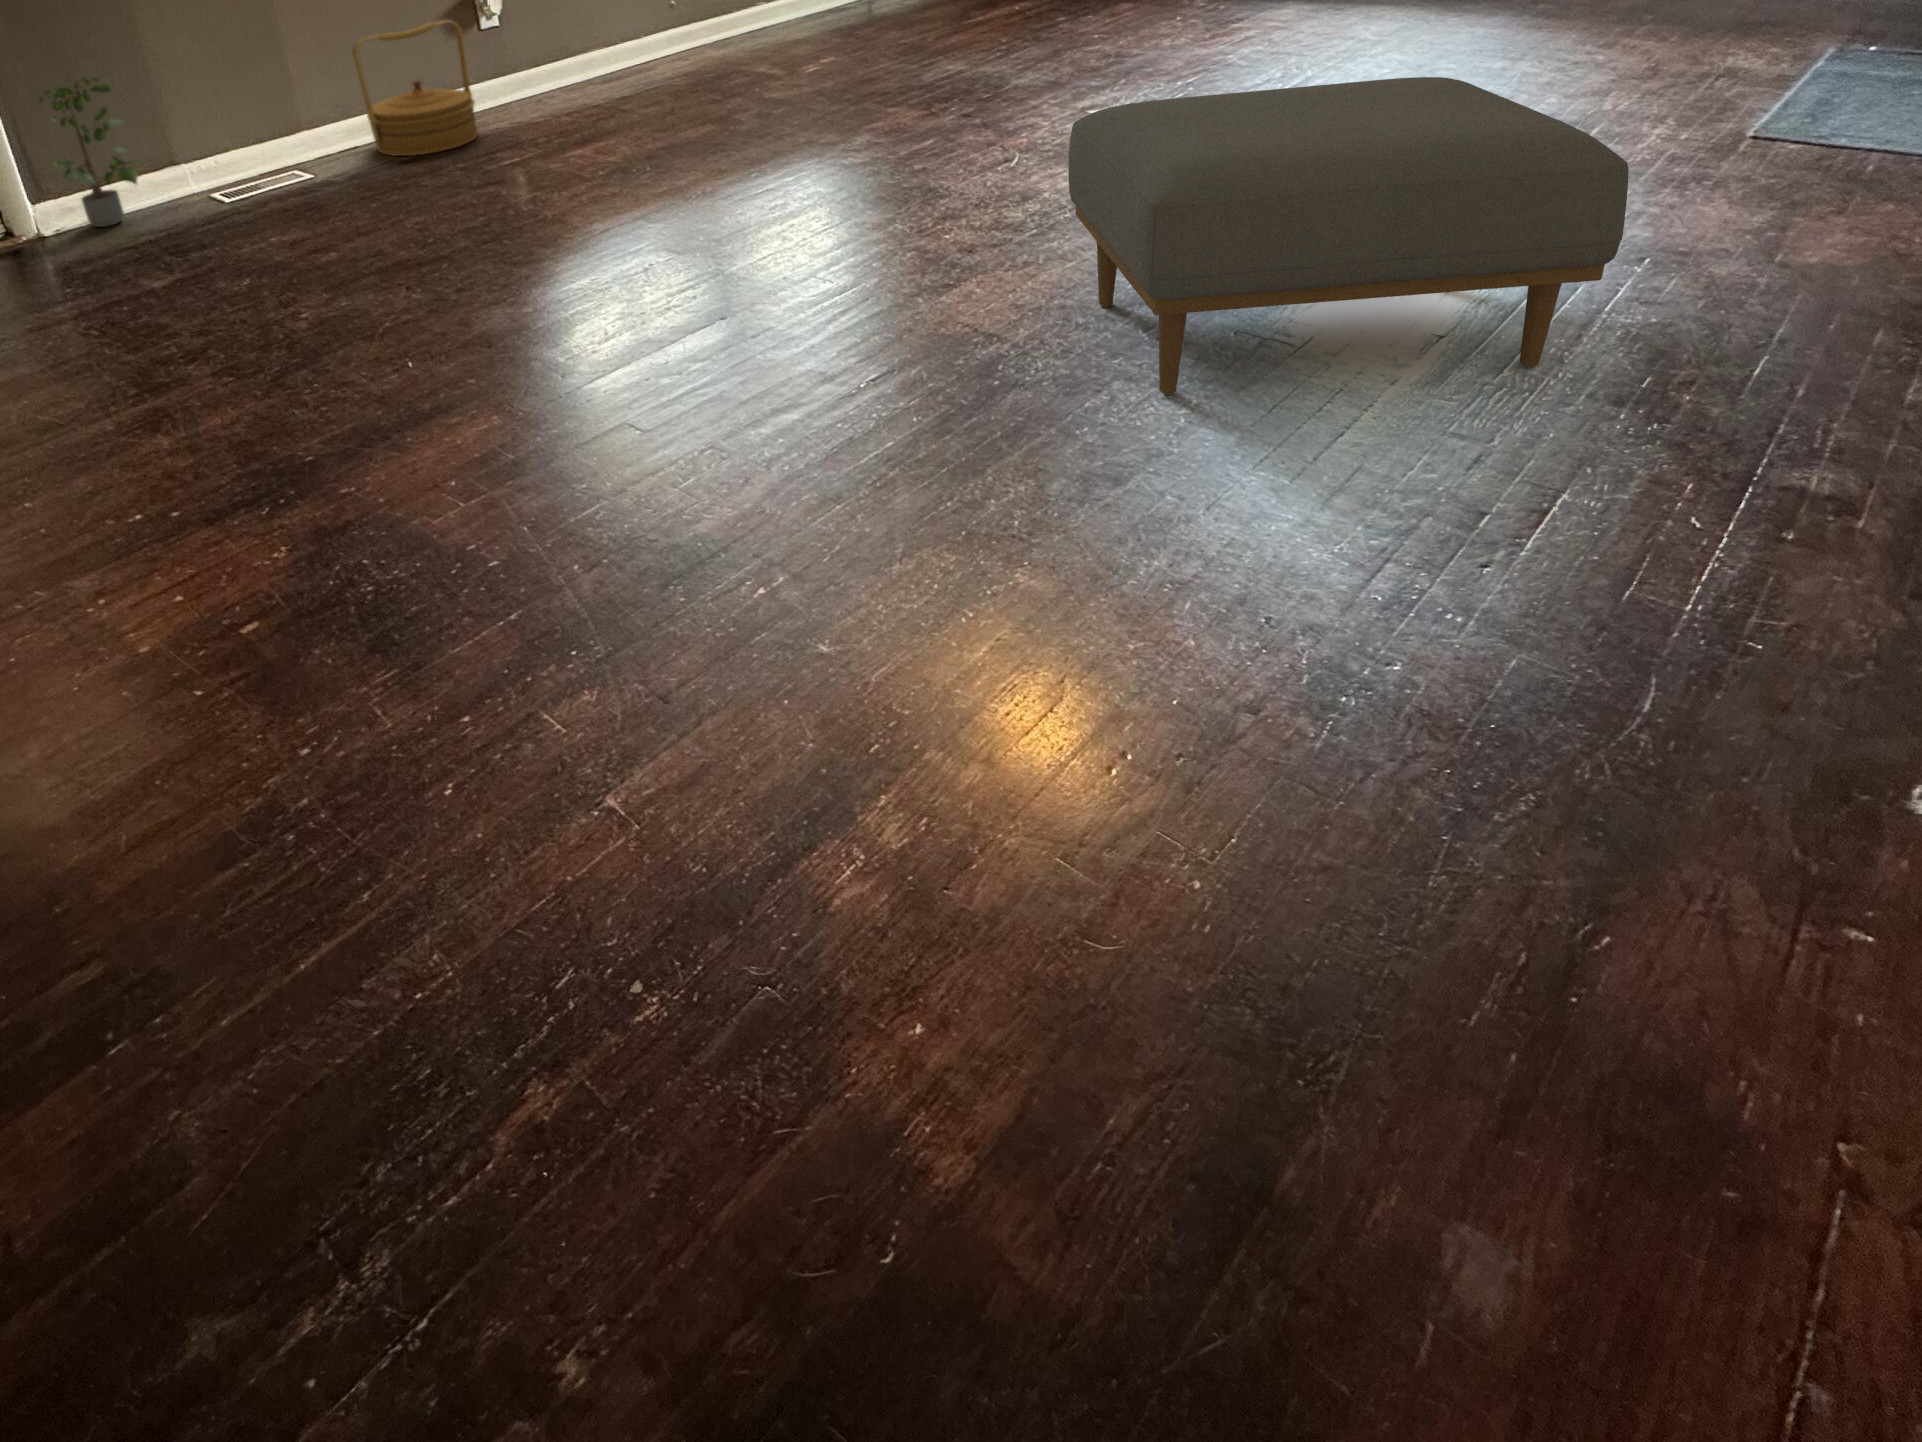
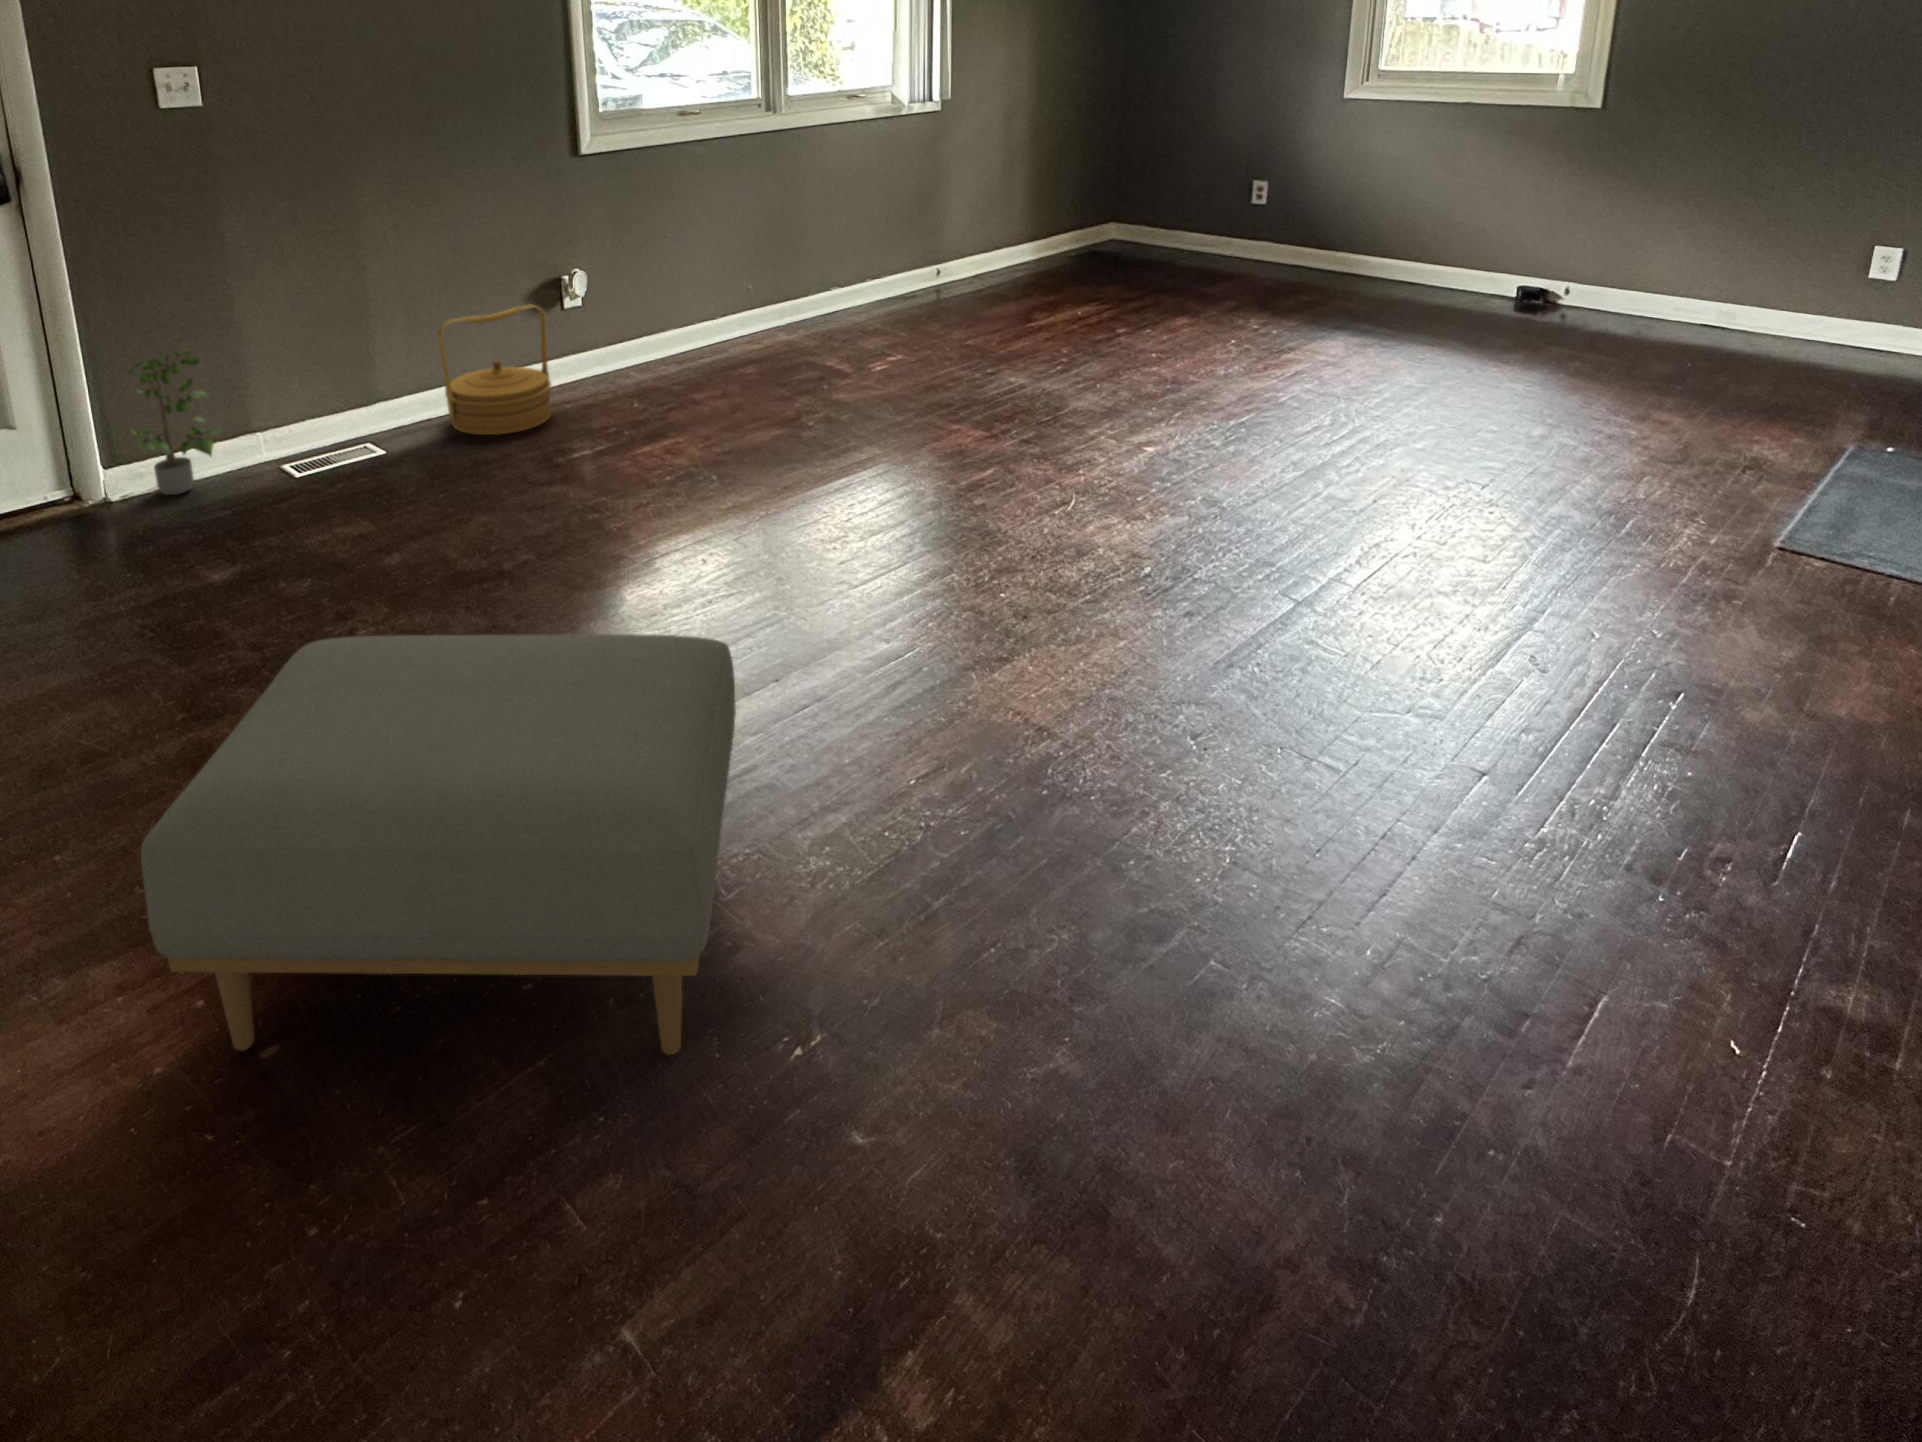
ottoman: present [1068,77,1629,395] -> present [141,634,736,1055]

